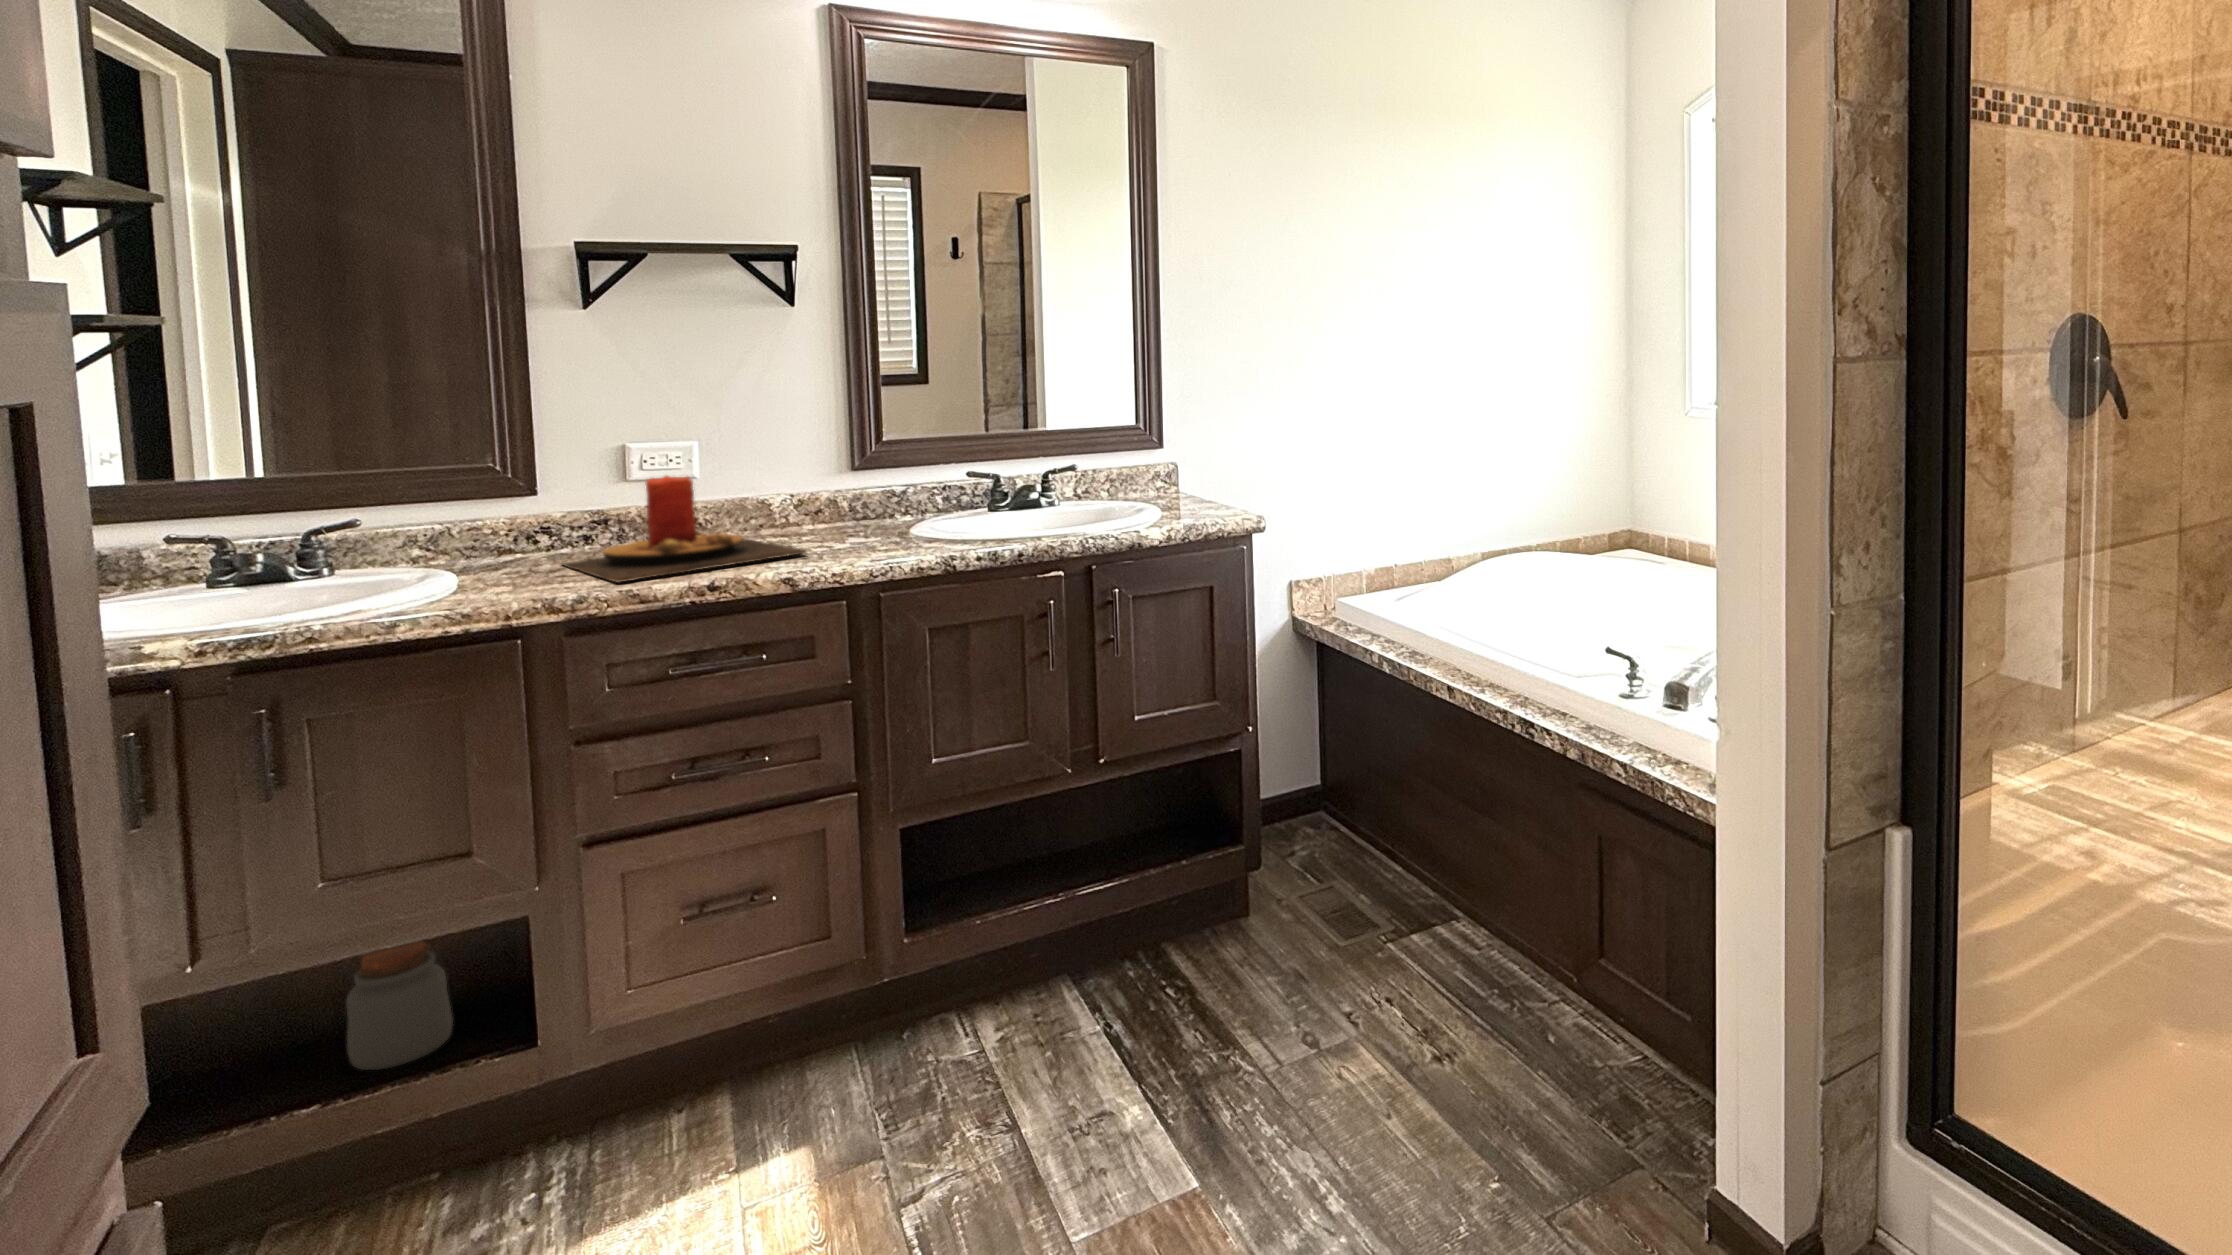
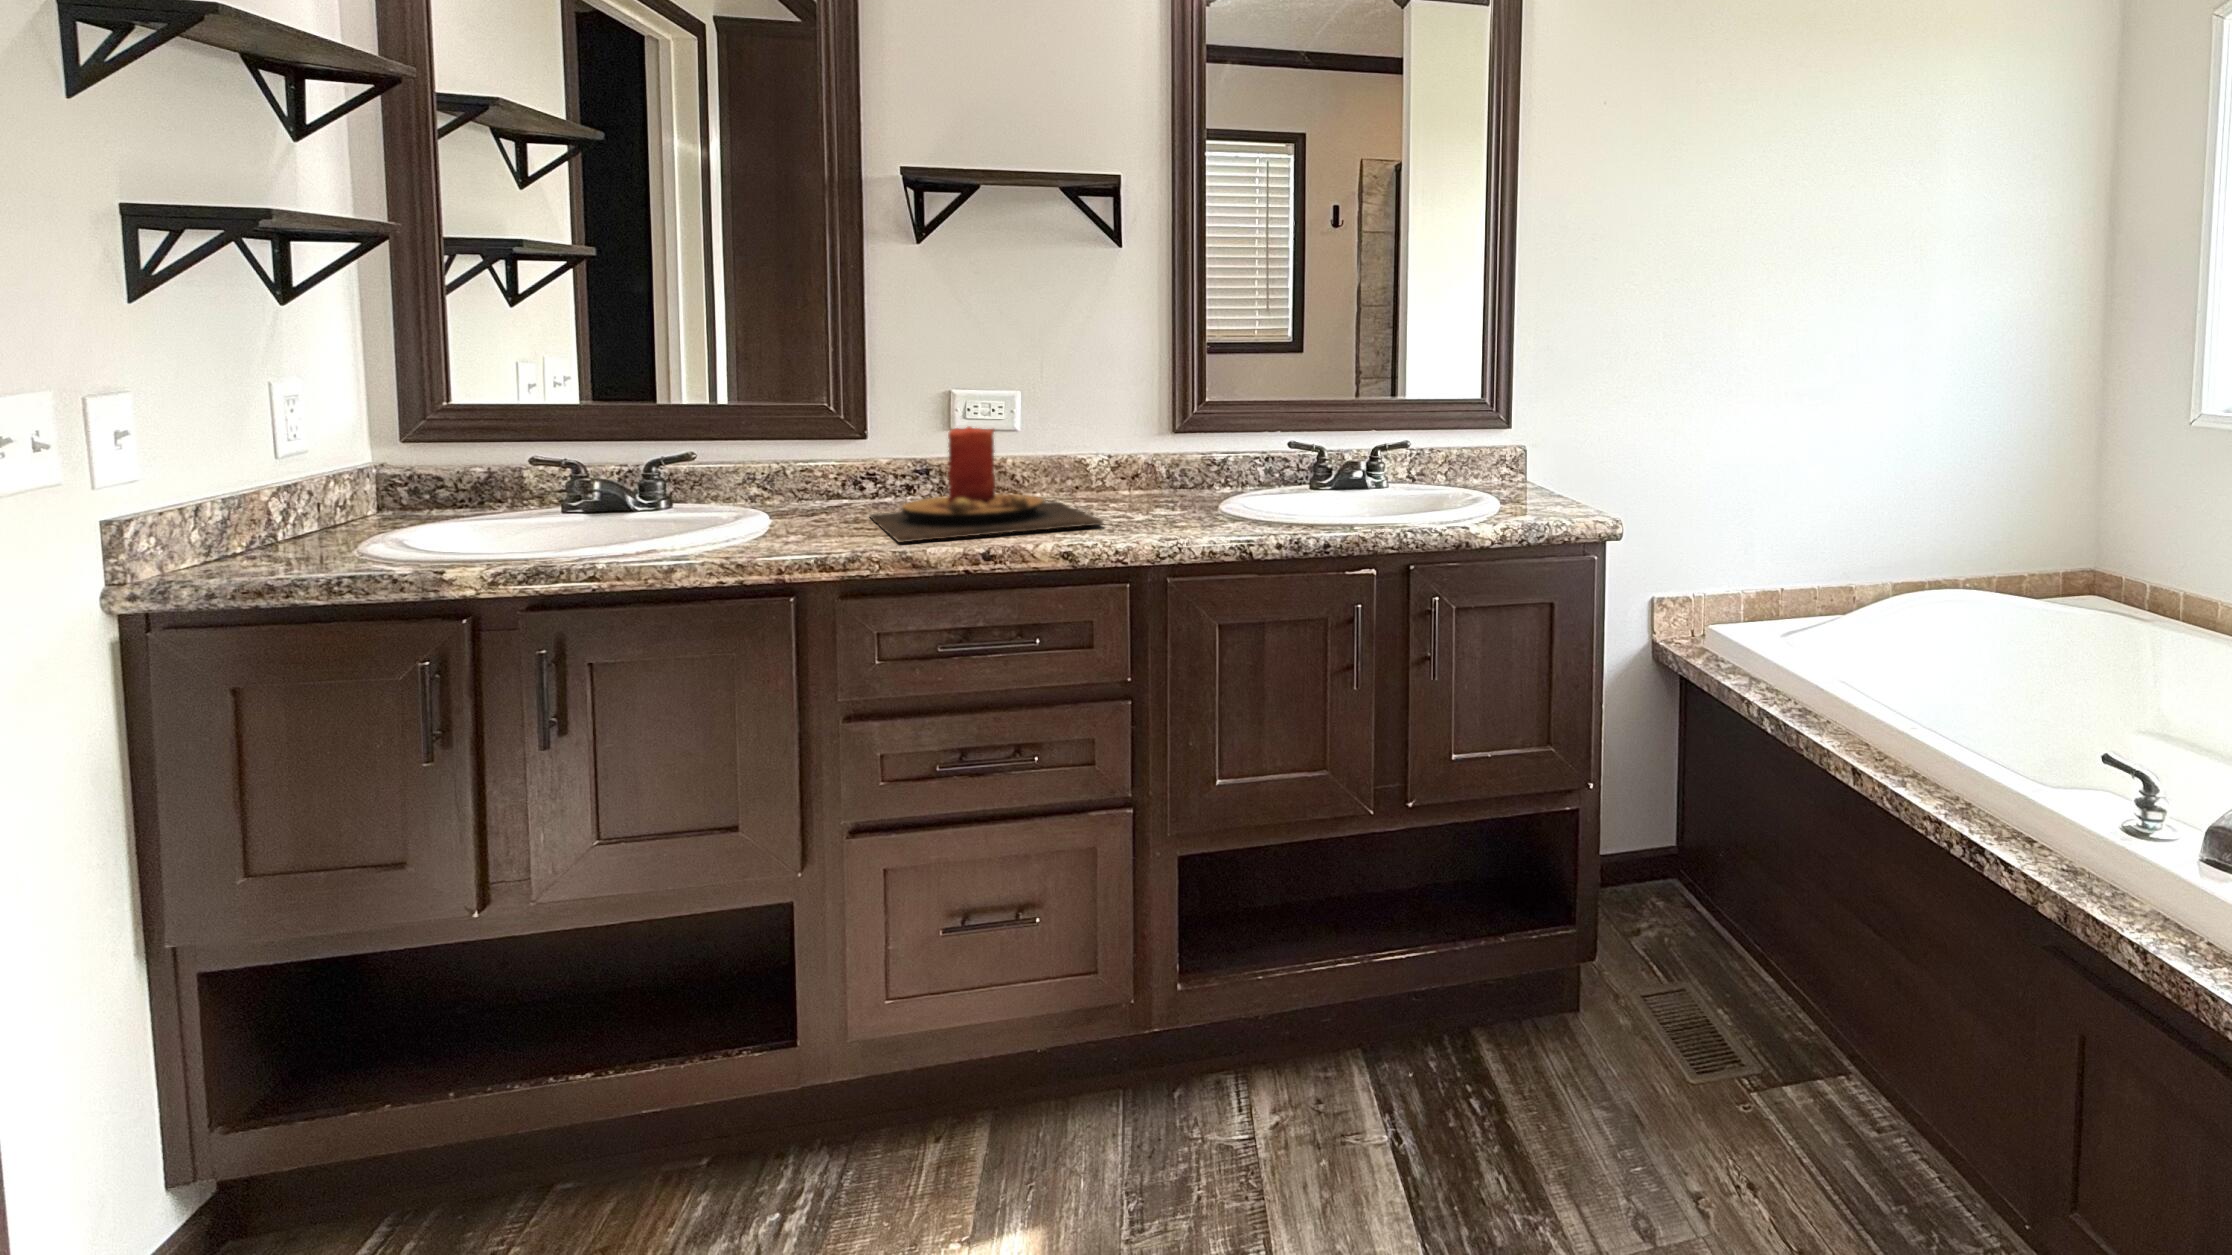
jar: present [346,942,453,1070] -> none [637,901,737,1038]

